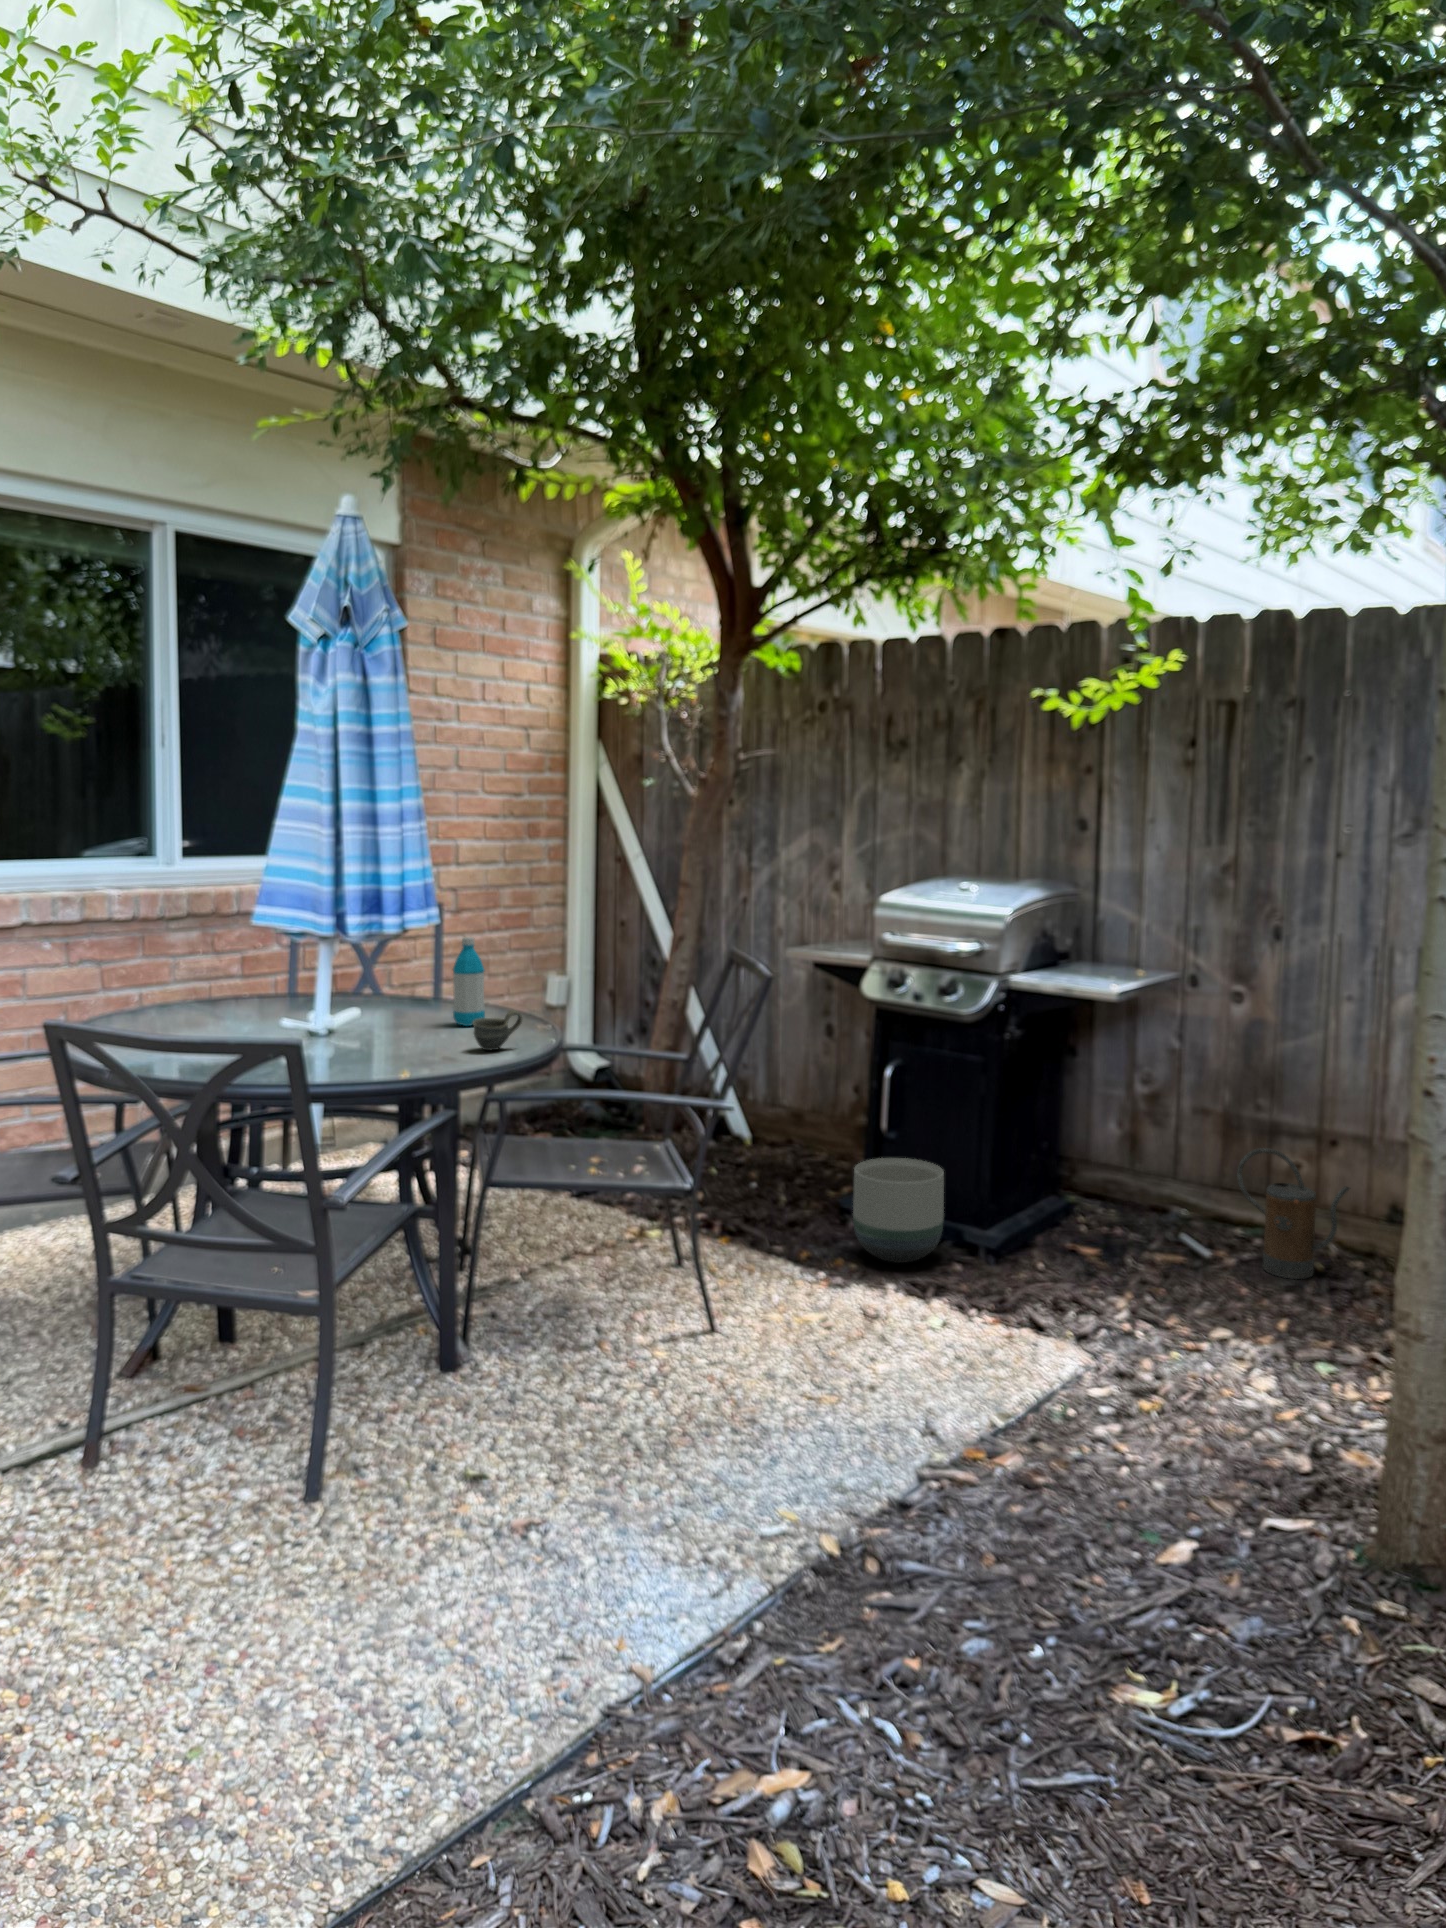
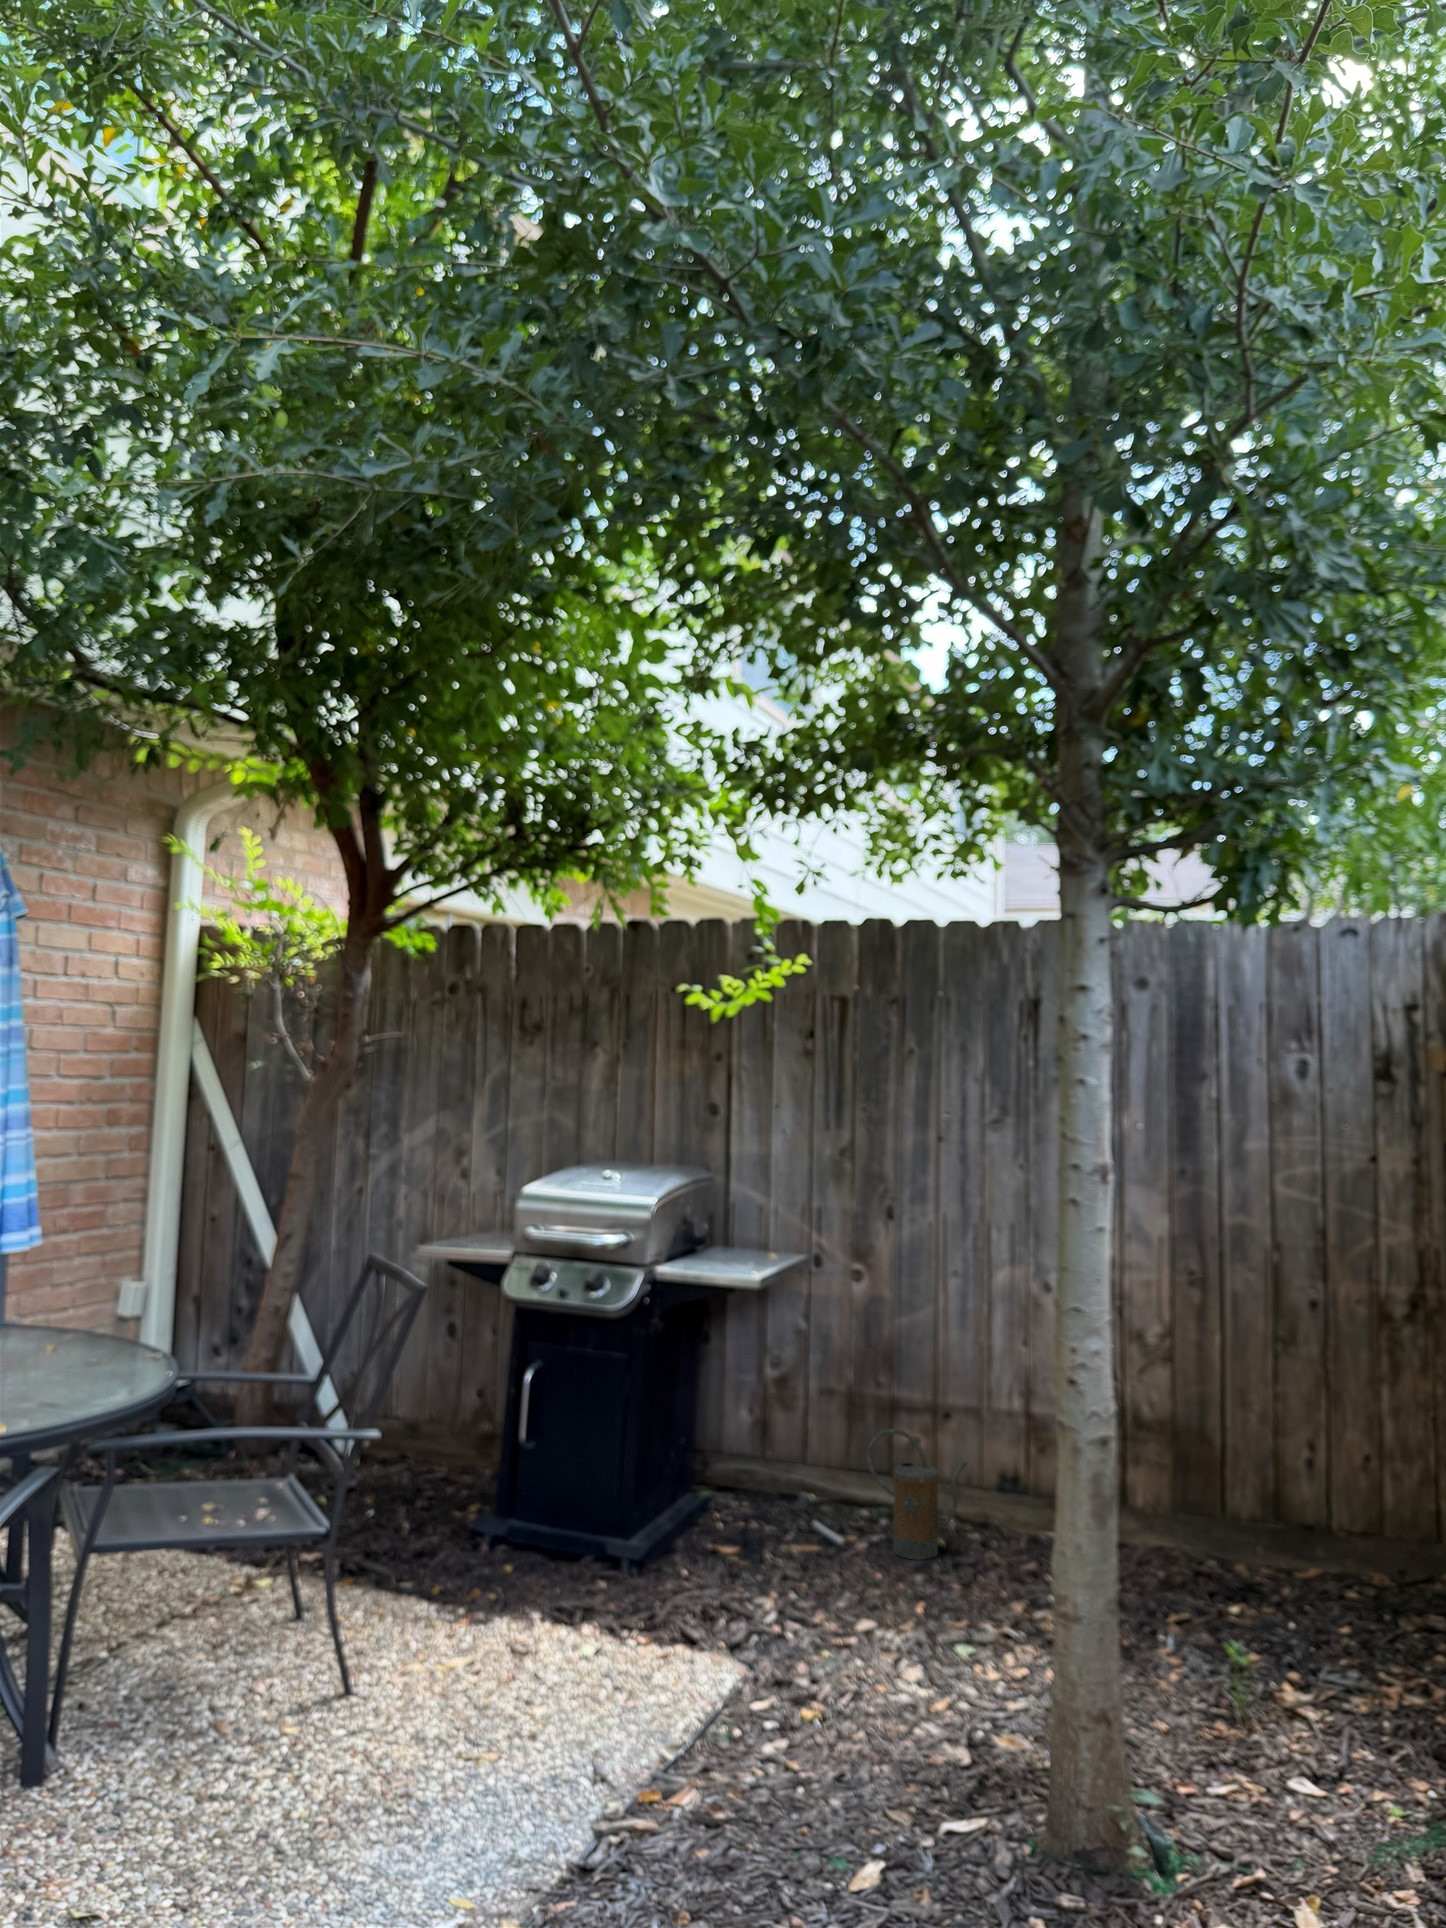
water bottle: present [453,937,485,1026] -> none [39,1247,84,1353]
cup: present [472,1010,523,1050] -> none [79,1333,141,1383]
planter: present [853,1158,944,1263] -> none [492,1468,589,1586]

